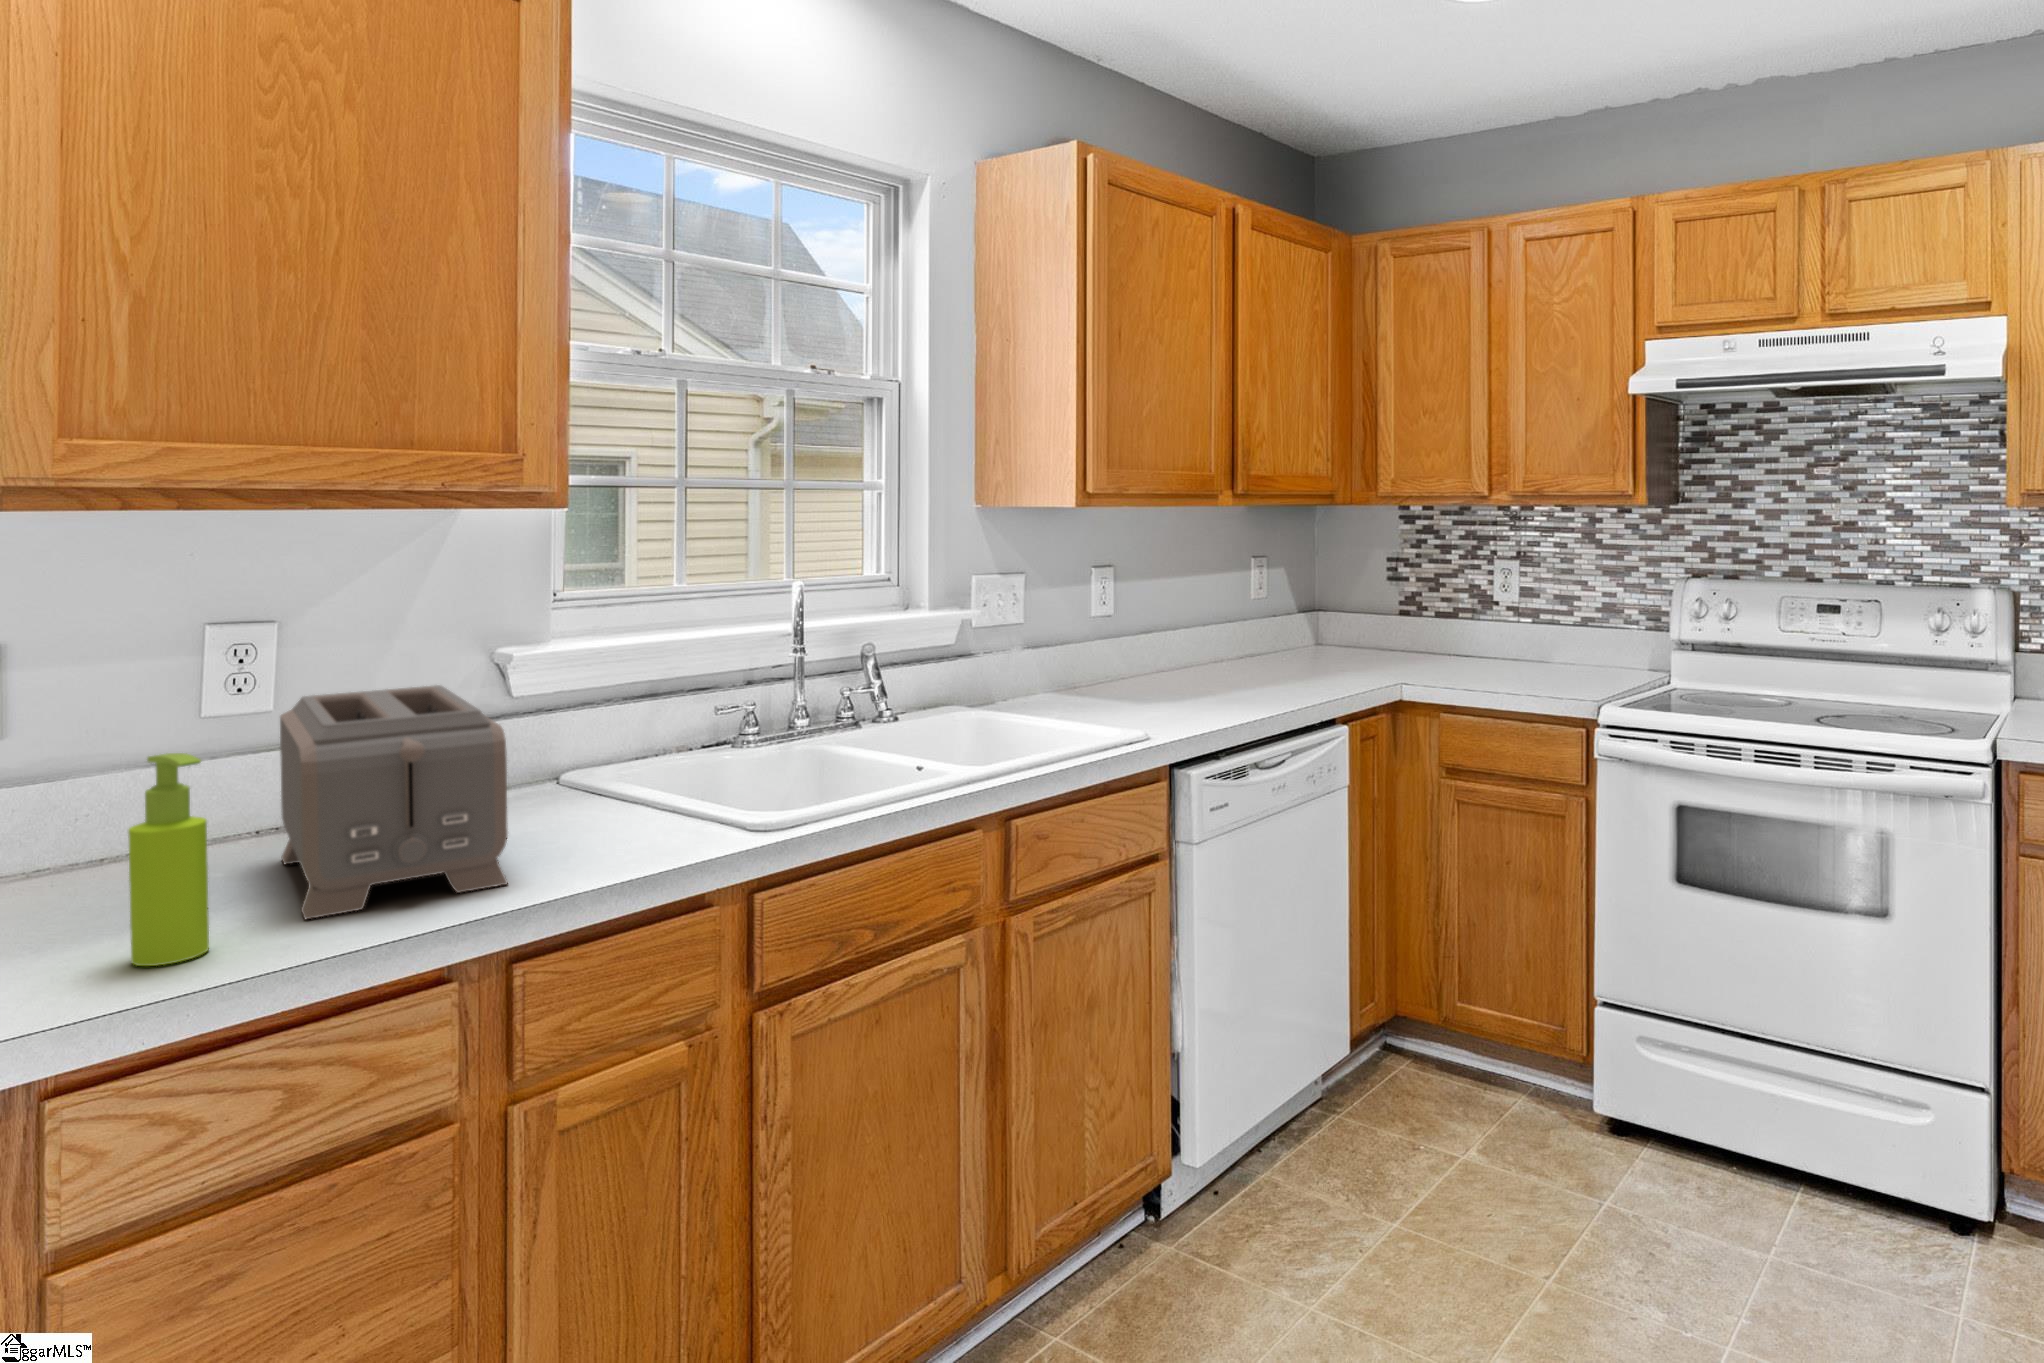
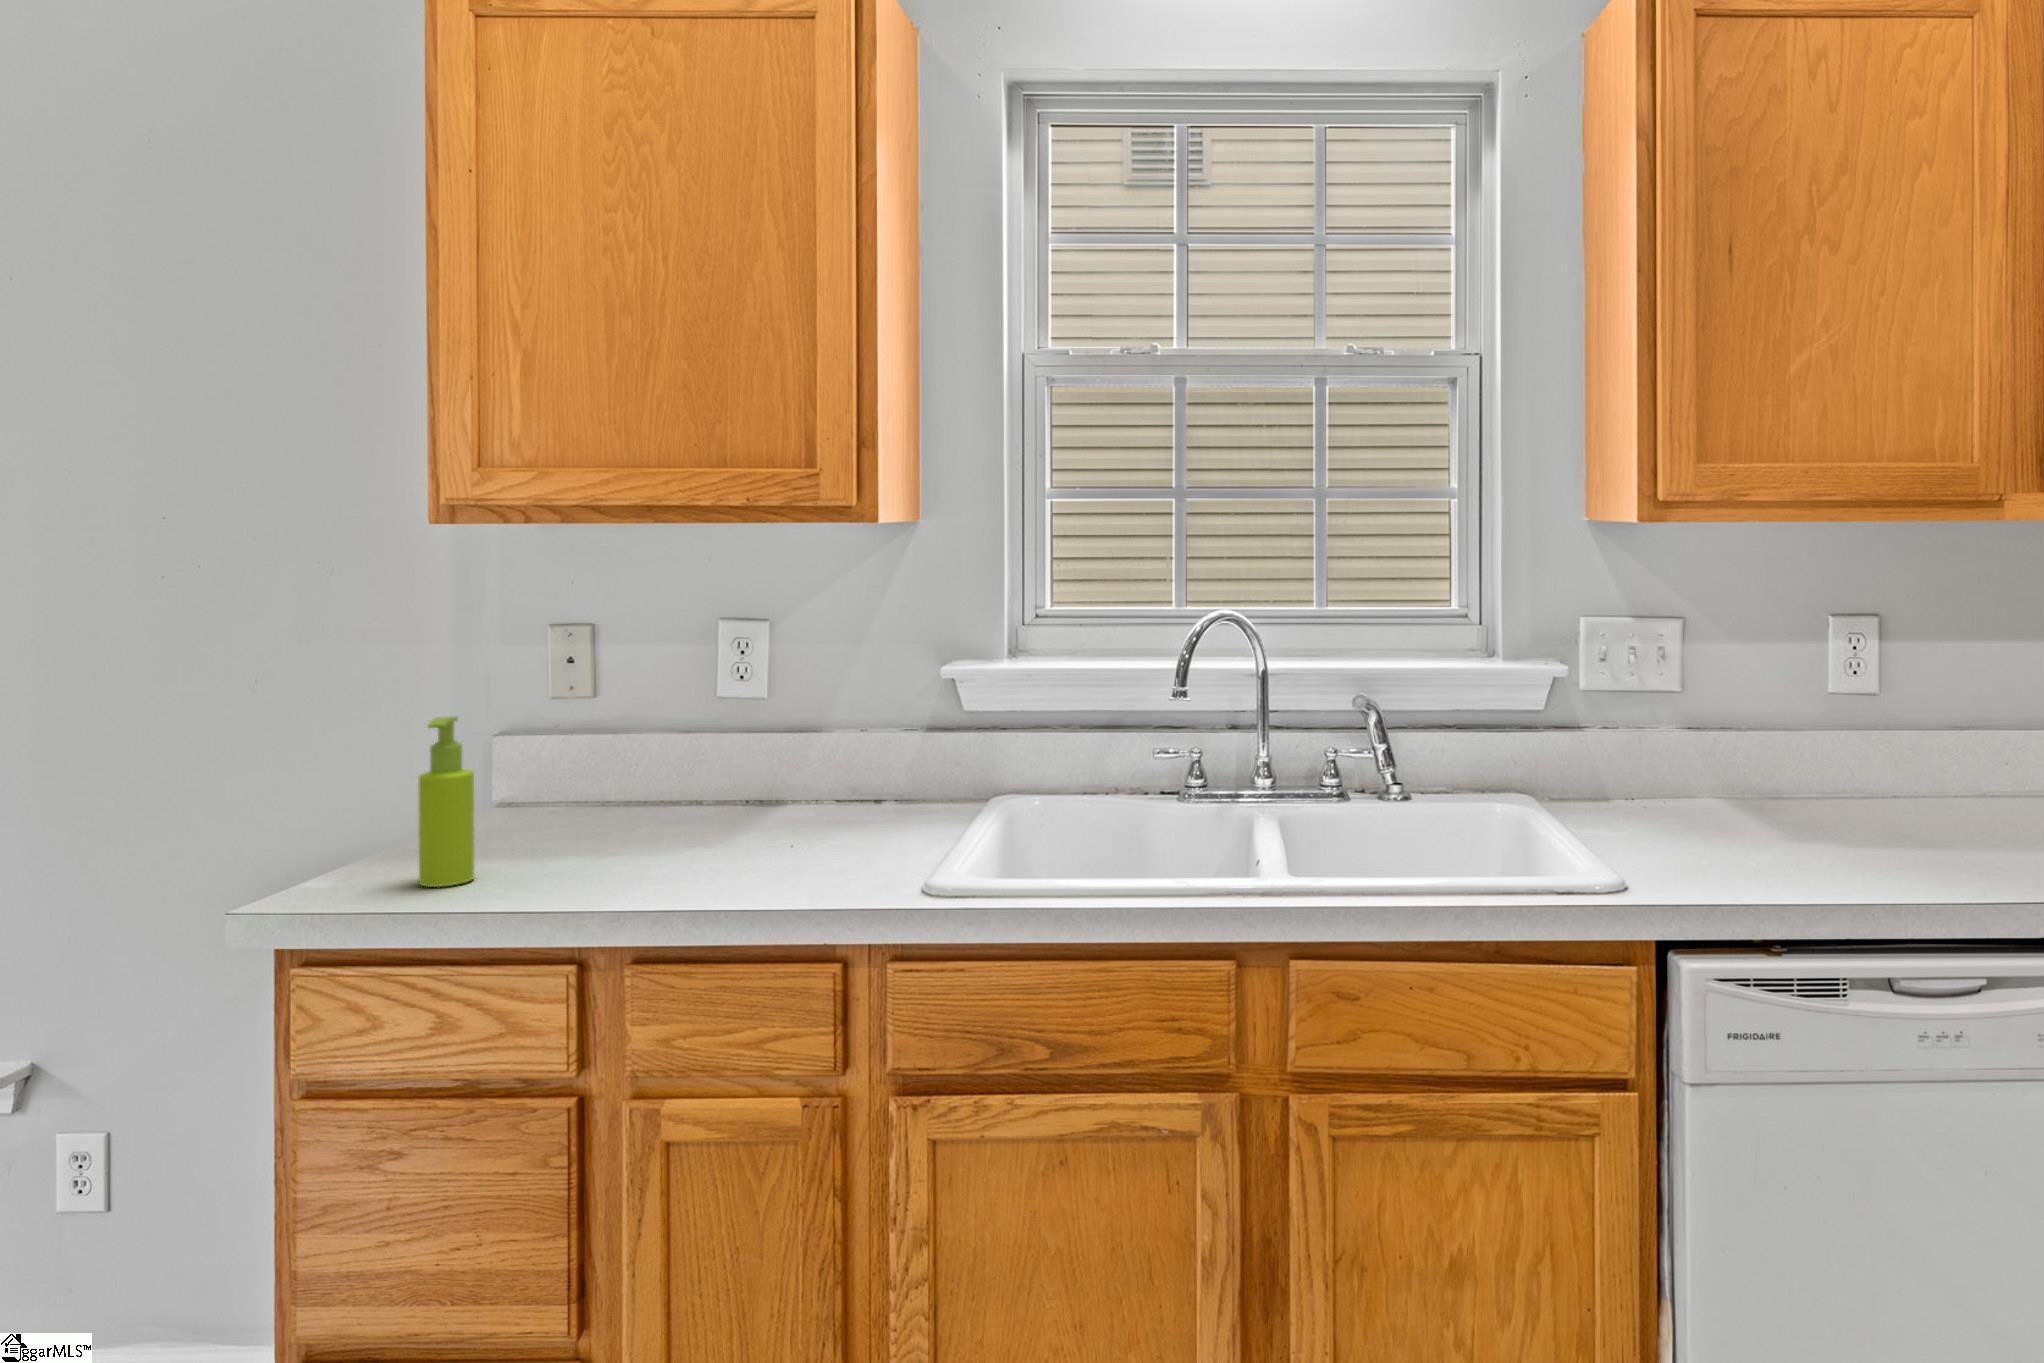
toaster: present [280,685,508,919] -> none [552,686,825,886]

